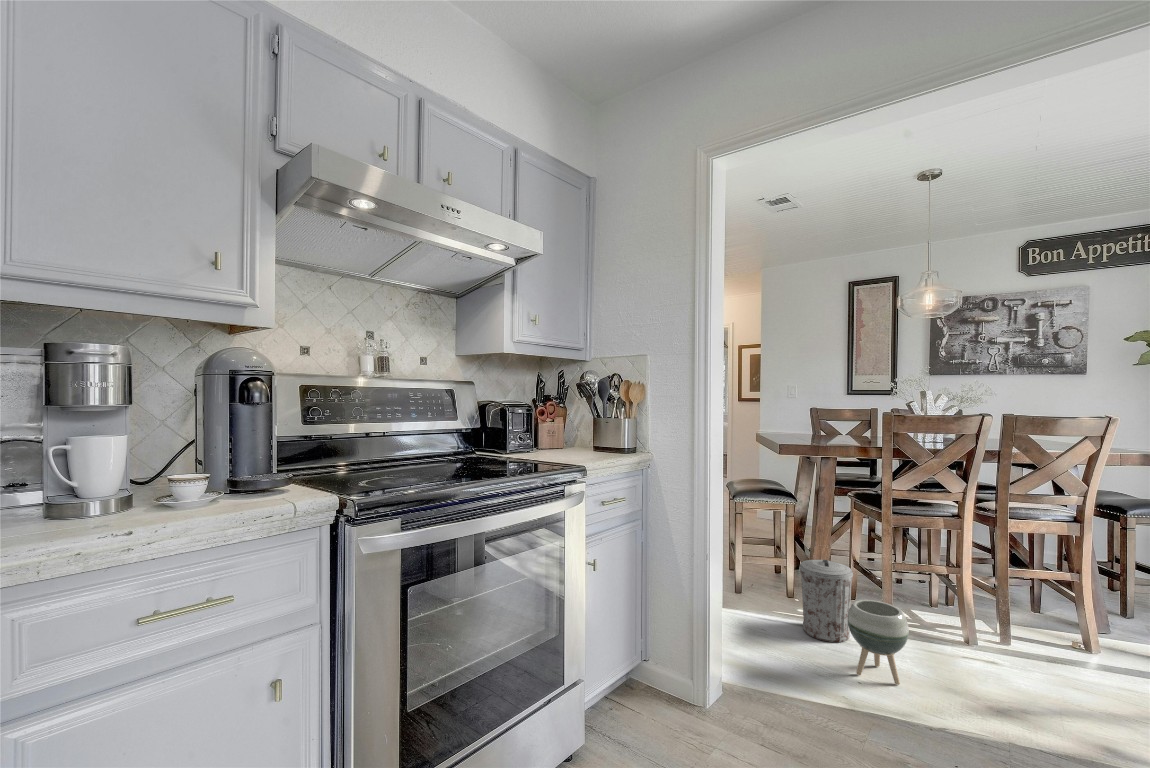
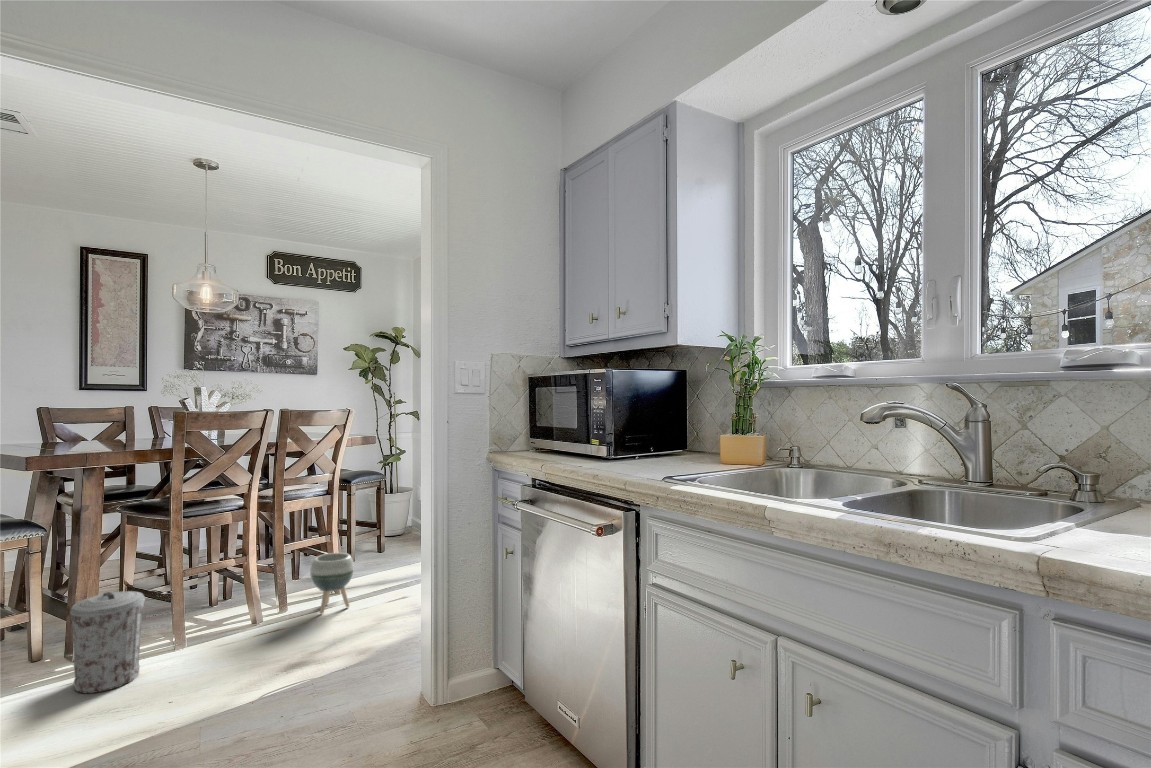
planter: present [848,600,909,685] -> present [310,553,354,614]

